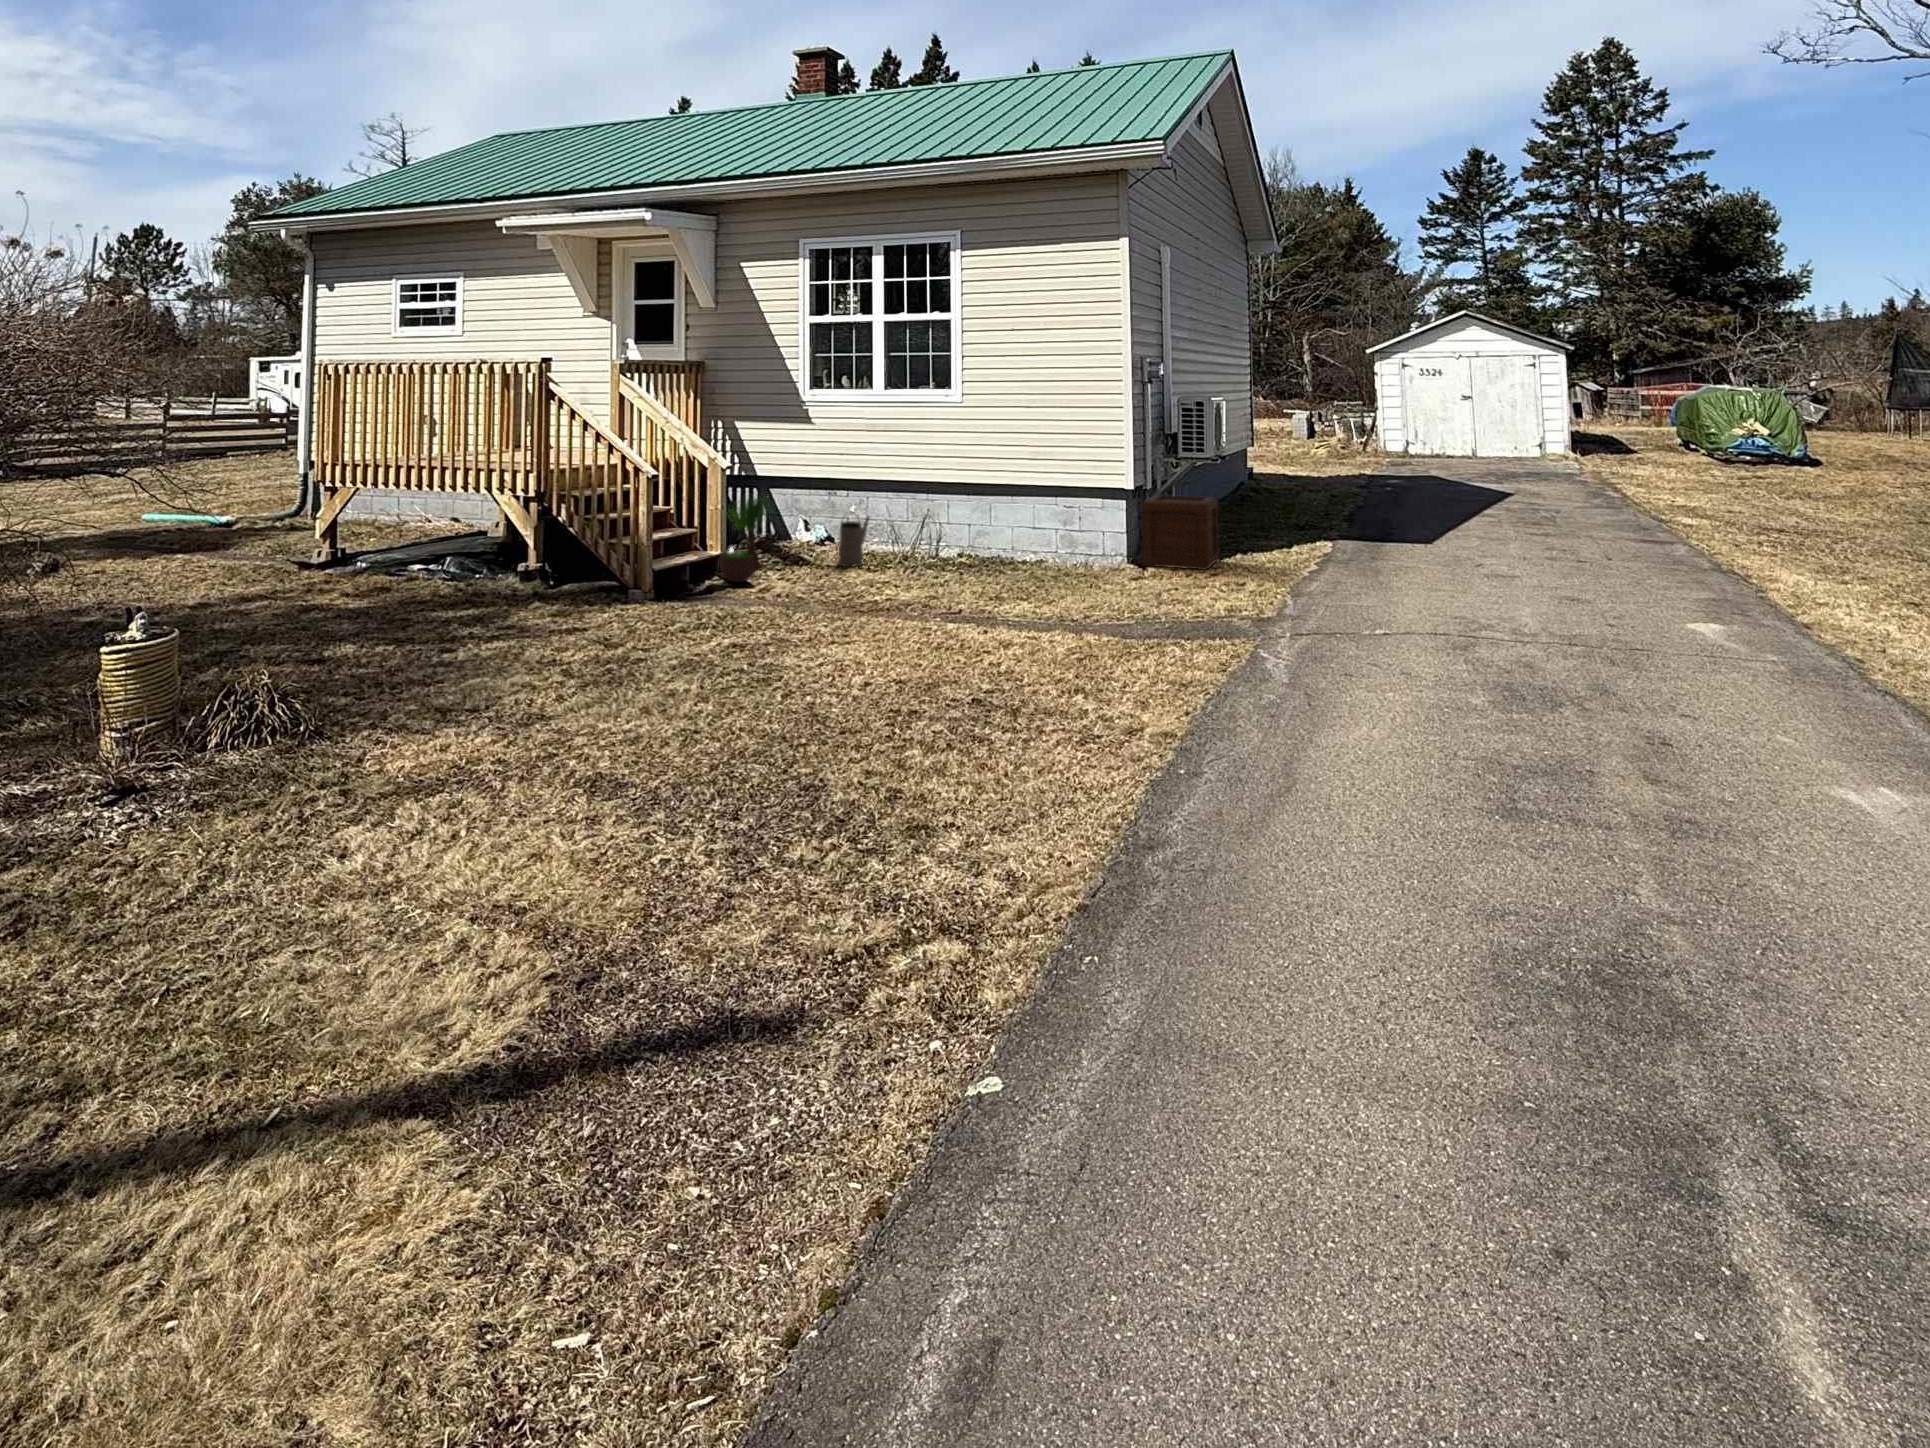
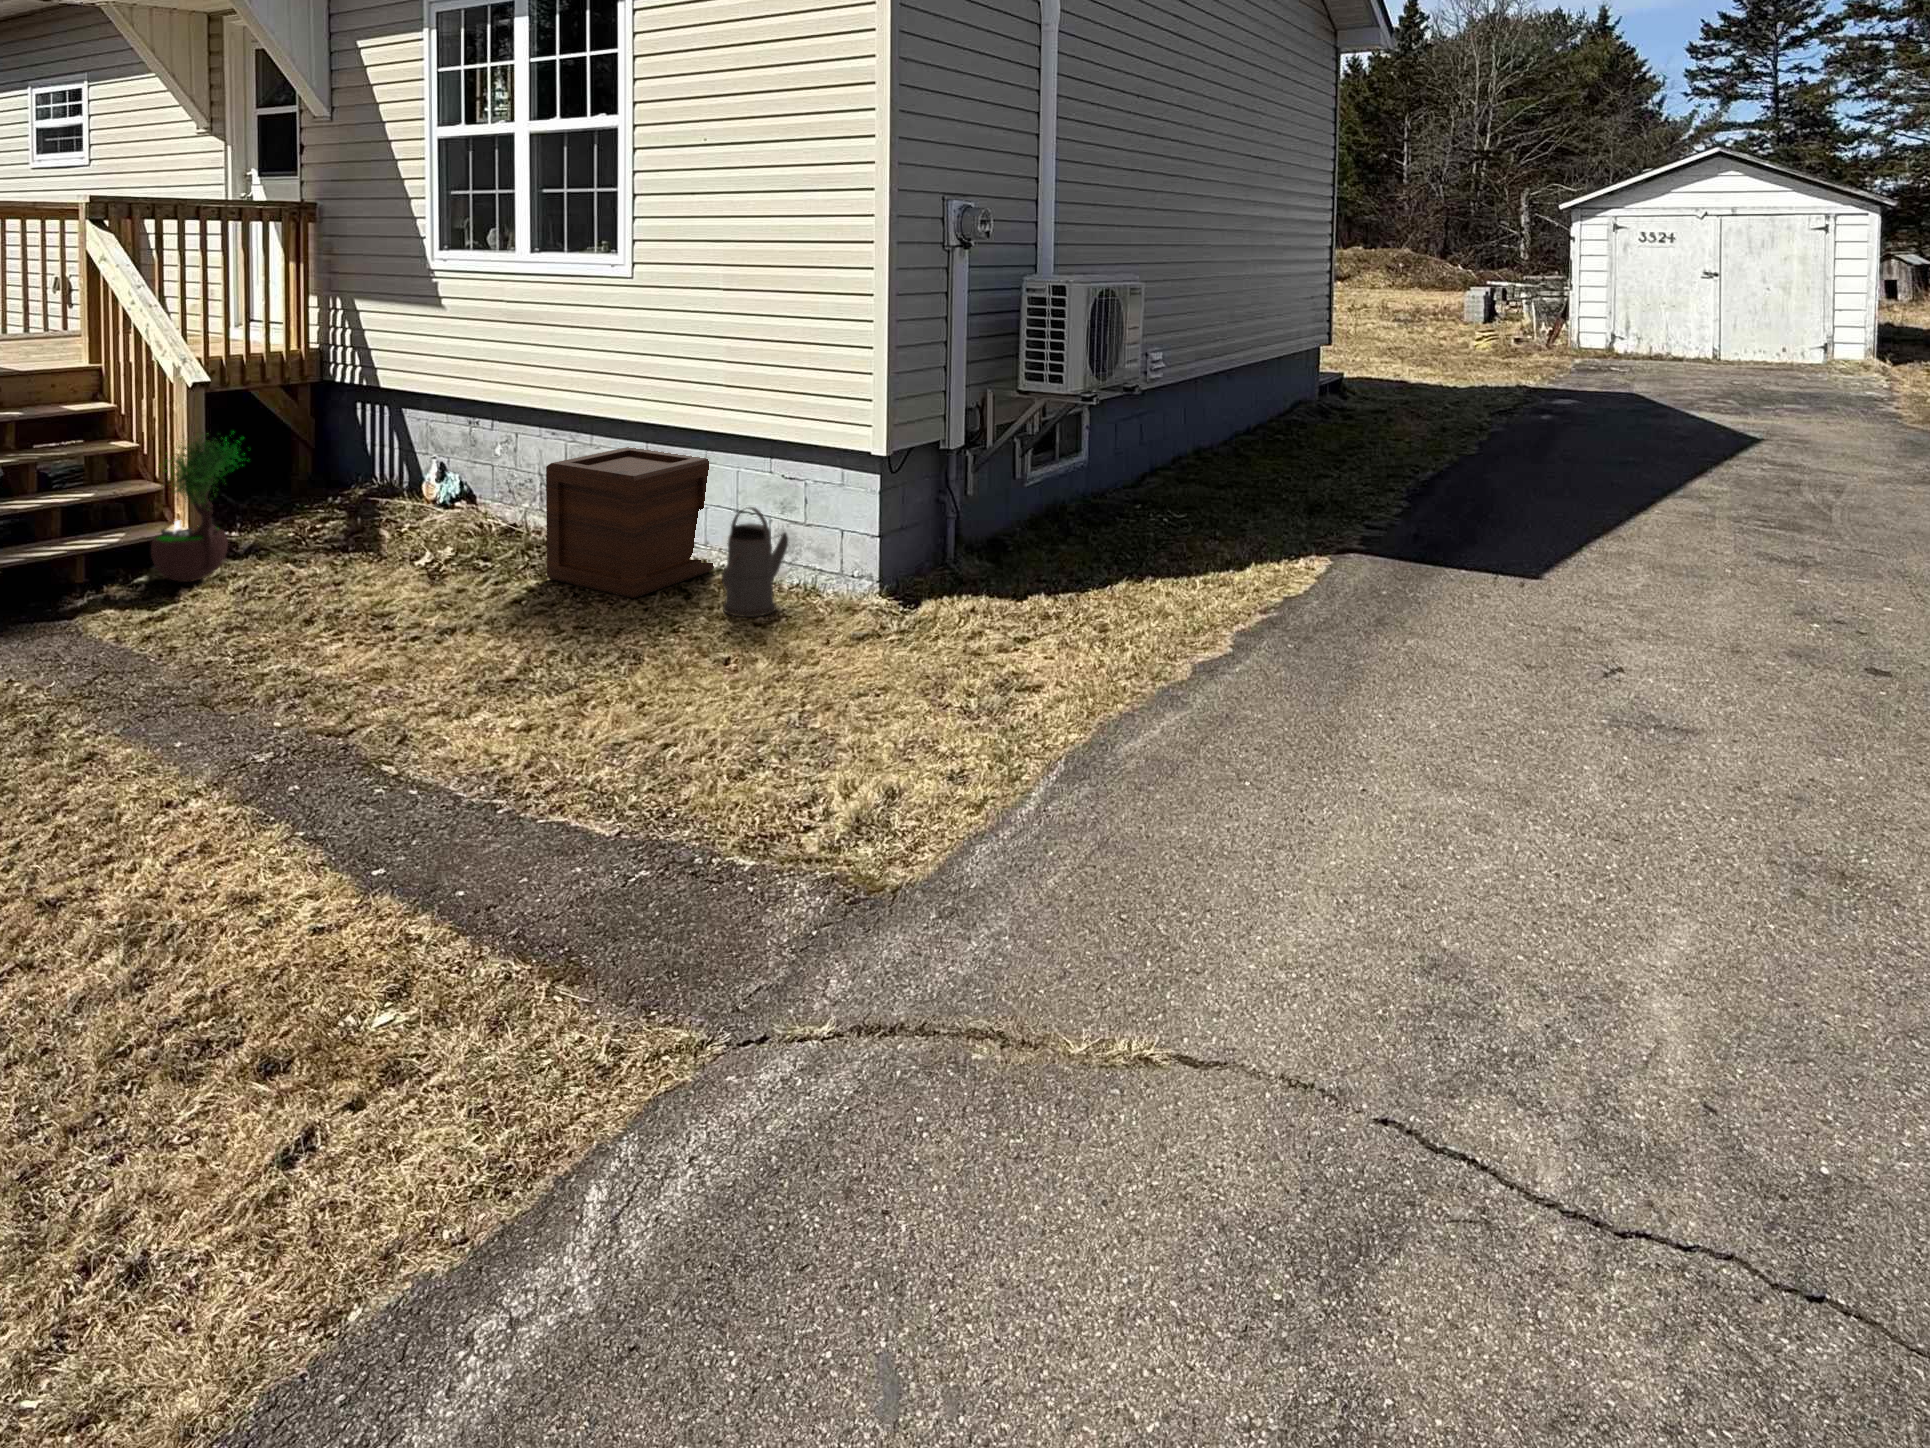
wooden crate: present [1141,495,1219,570] -> present [546,447,714,598]
watering can: present [838,517,869,567] -> present [722,507,788,617]

